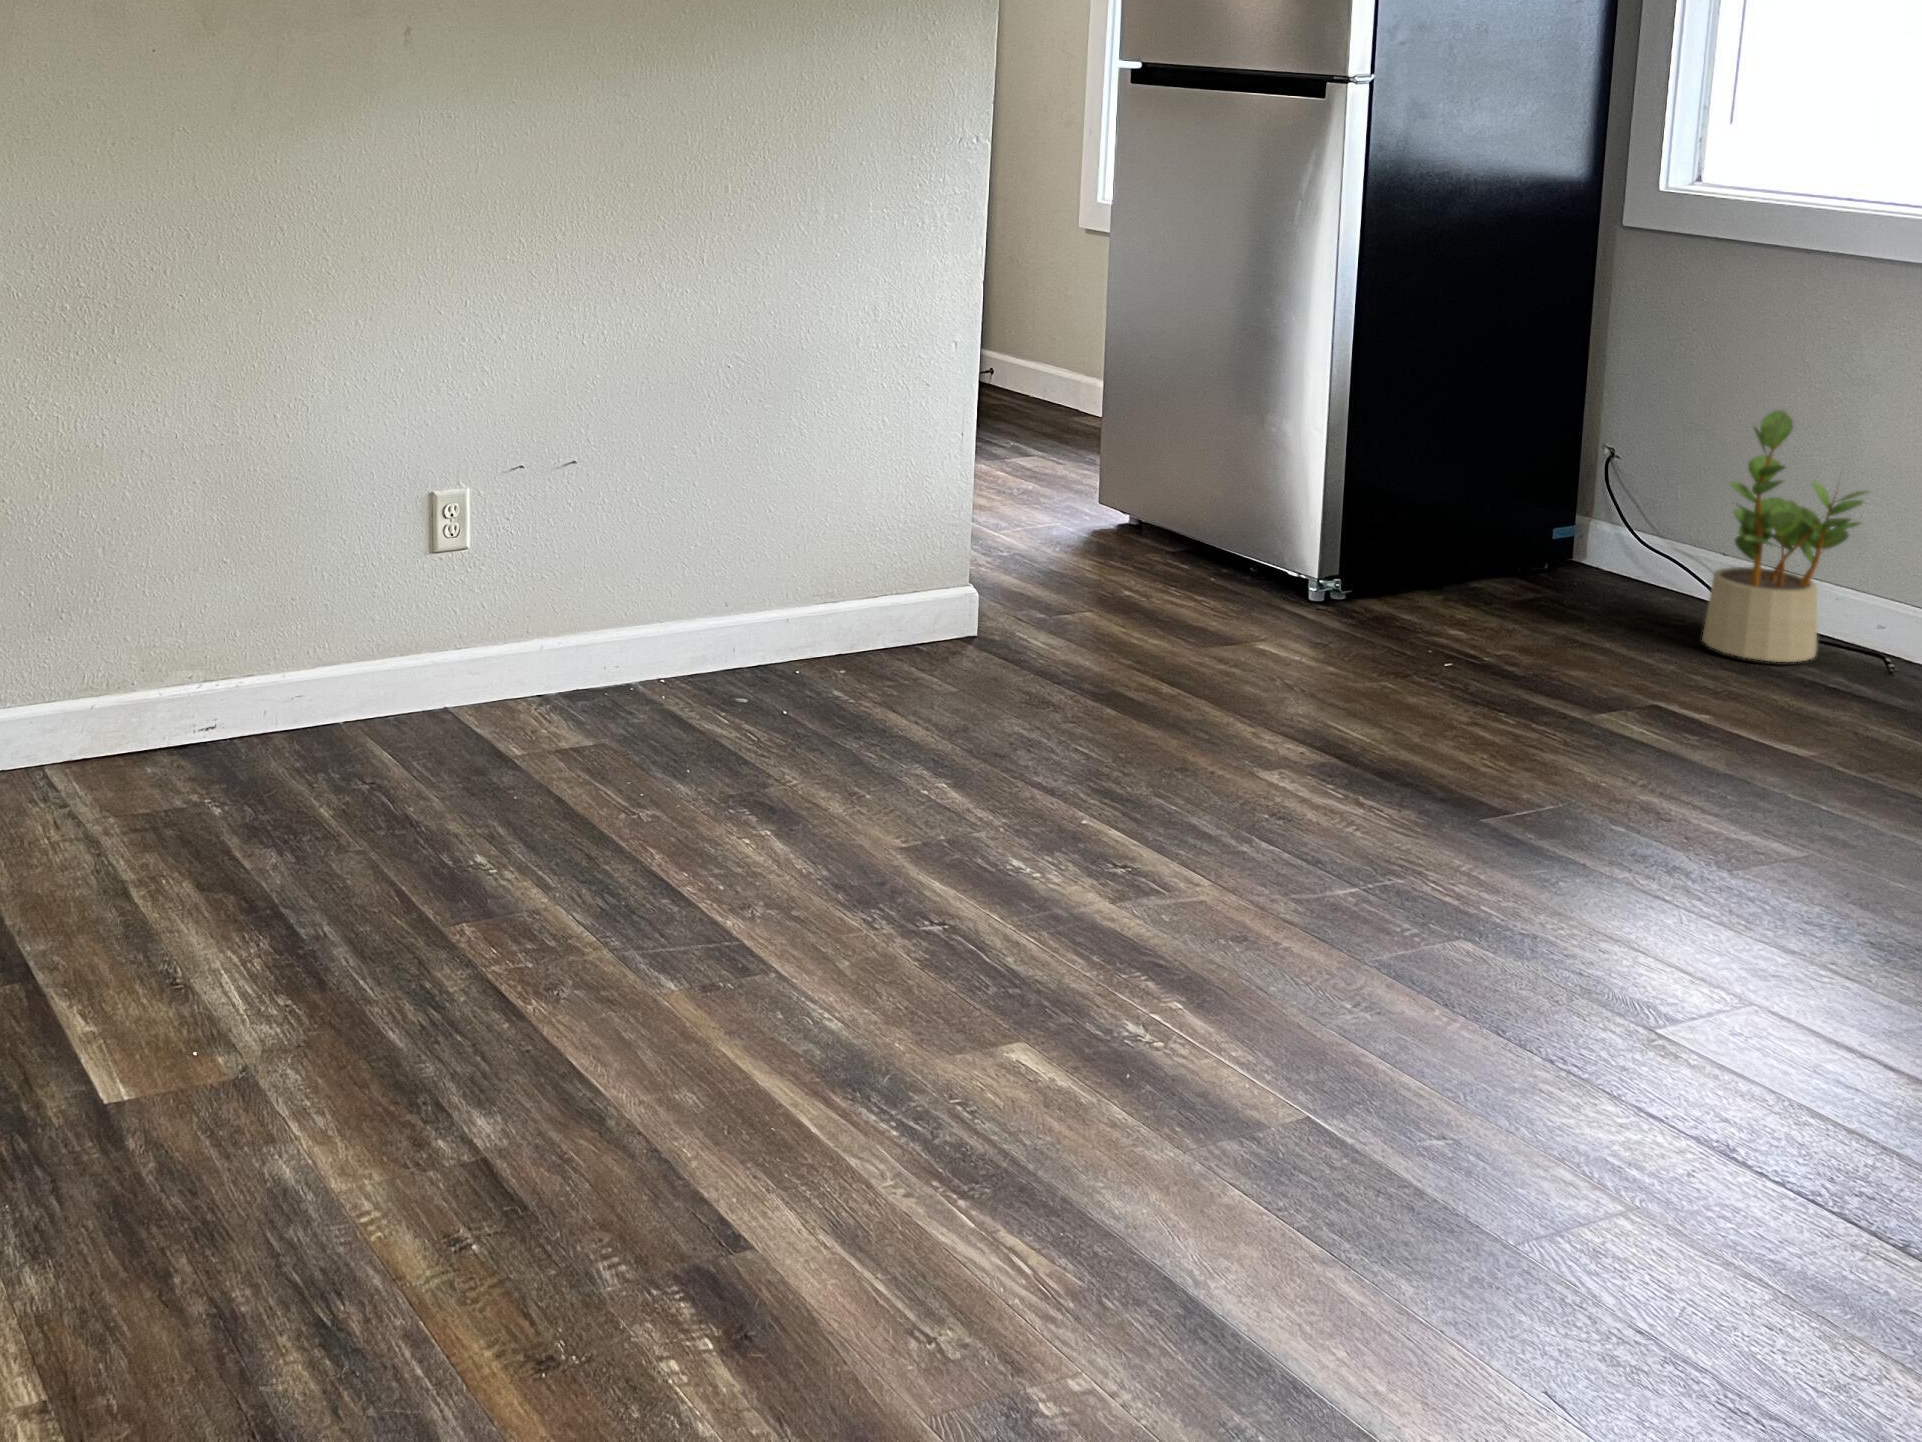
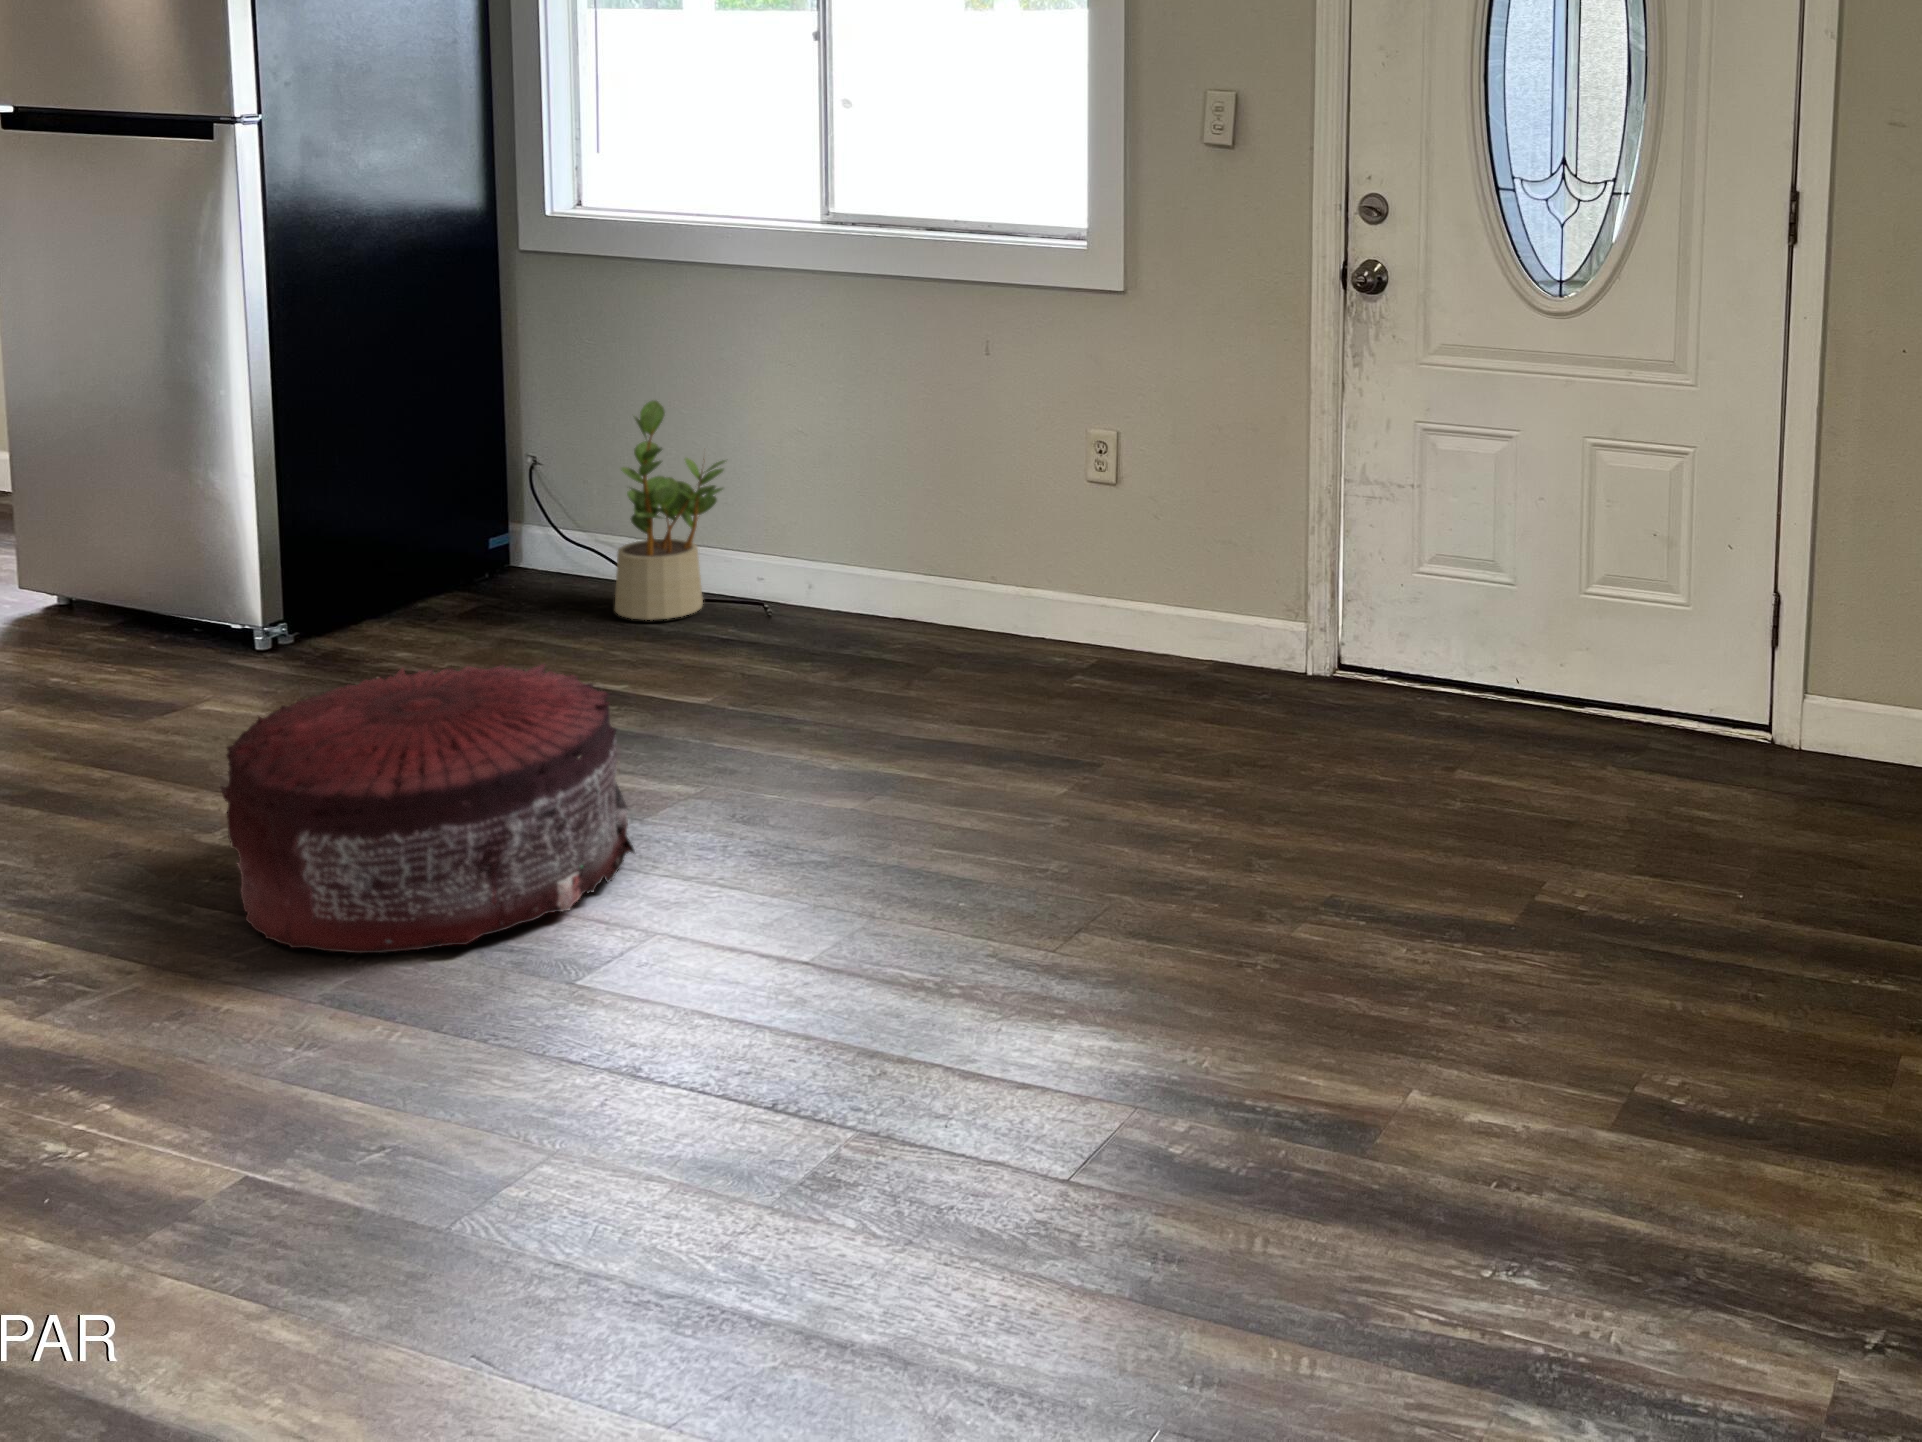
pouf: none [1292,655,1729,957] -> present [221,664,635,953]

